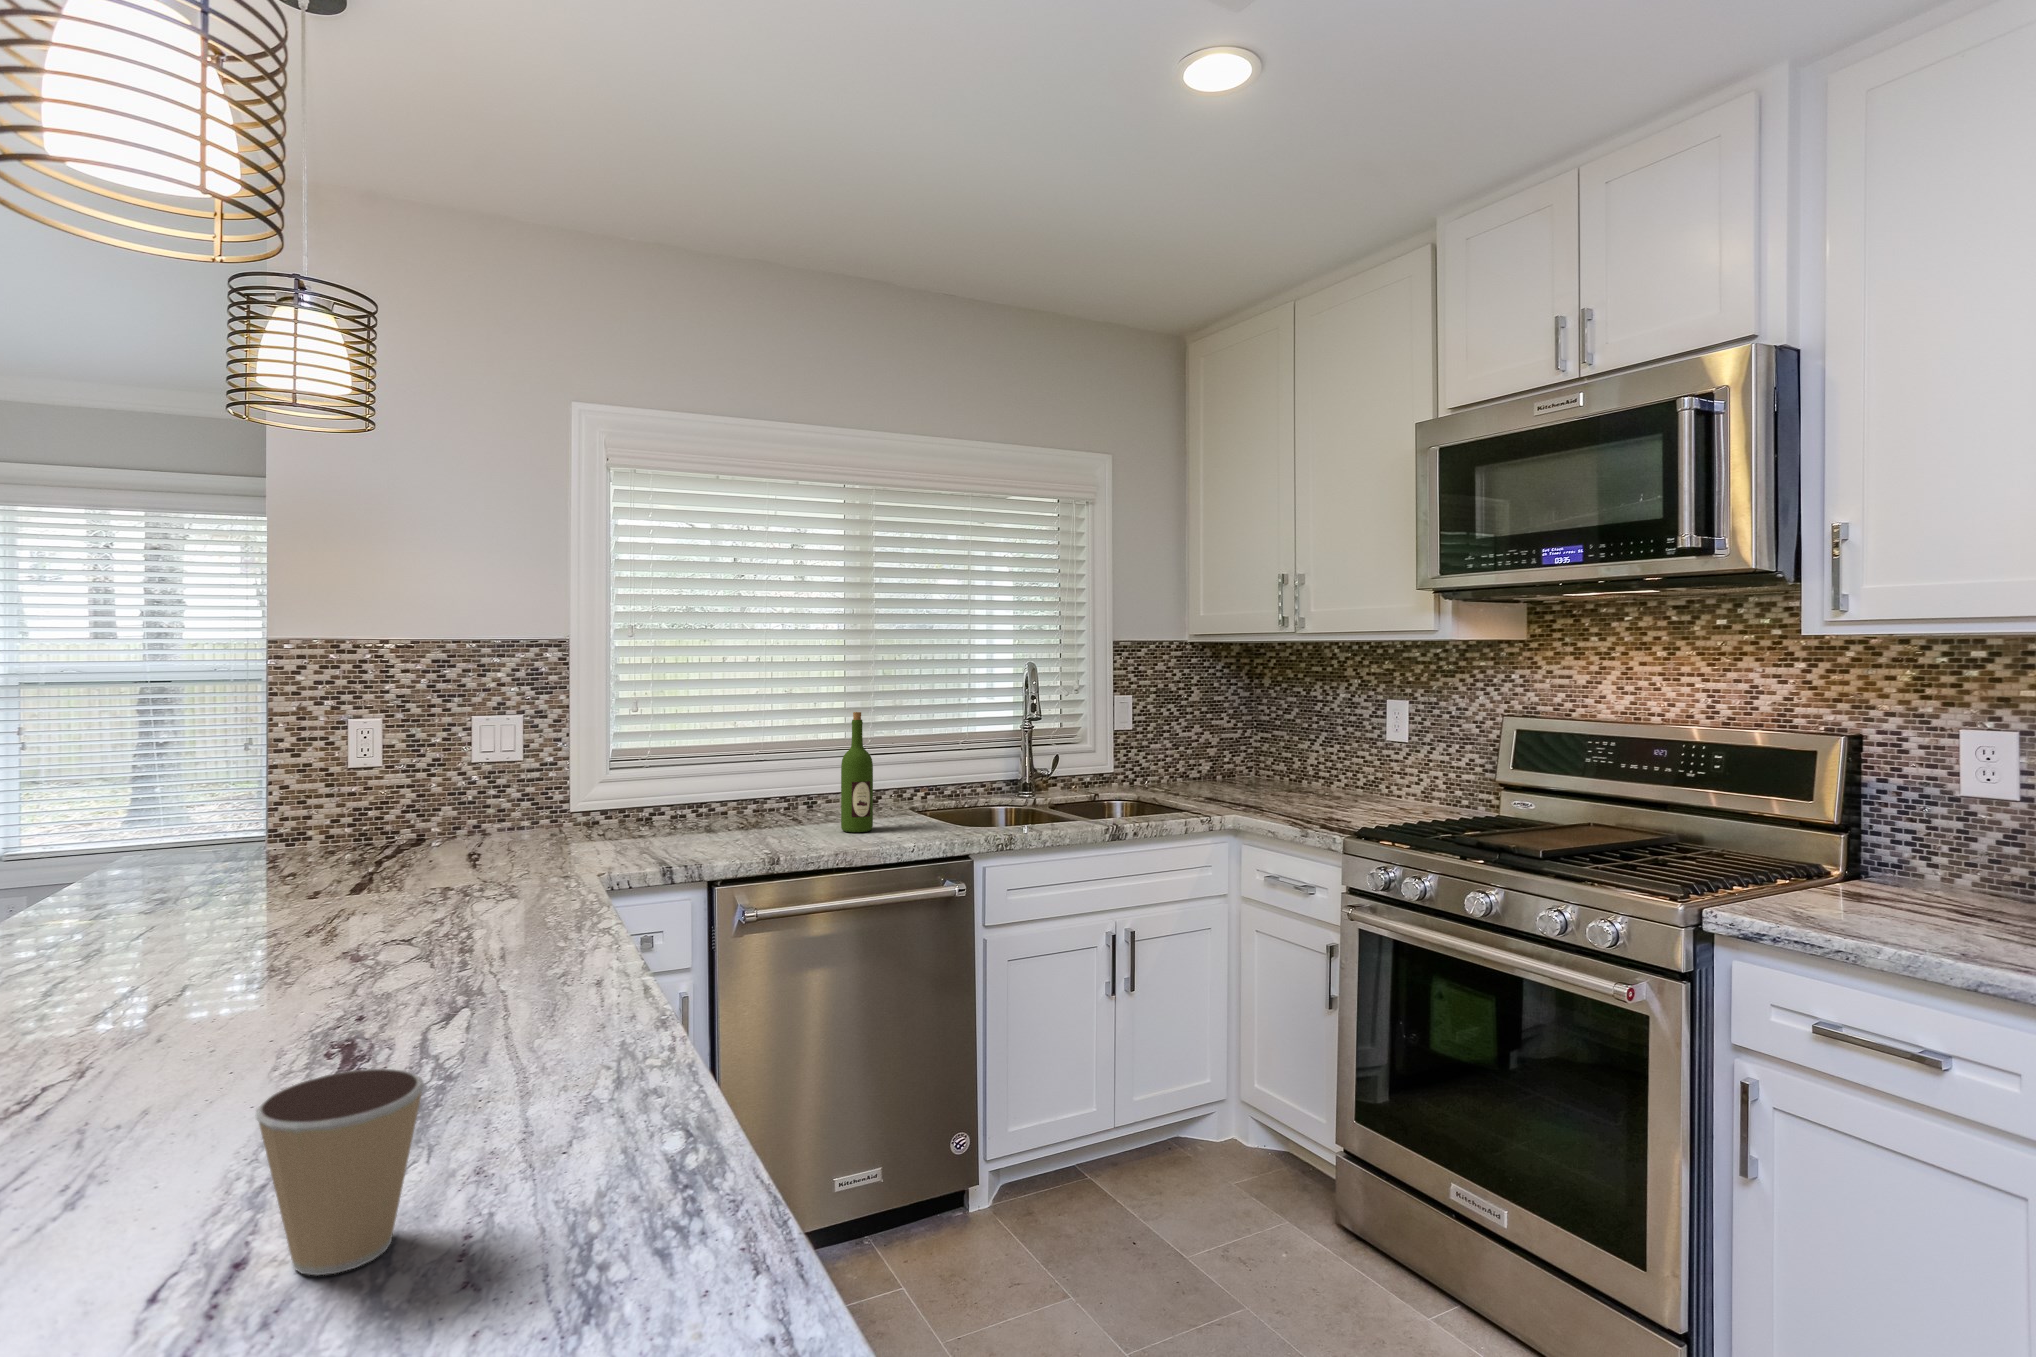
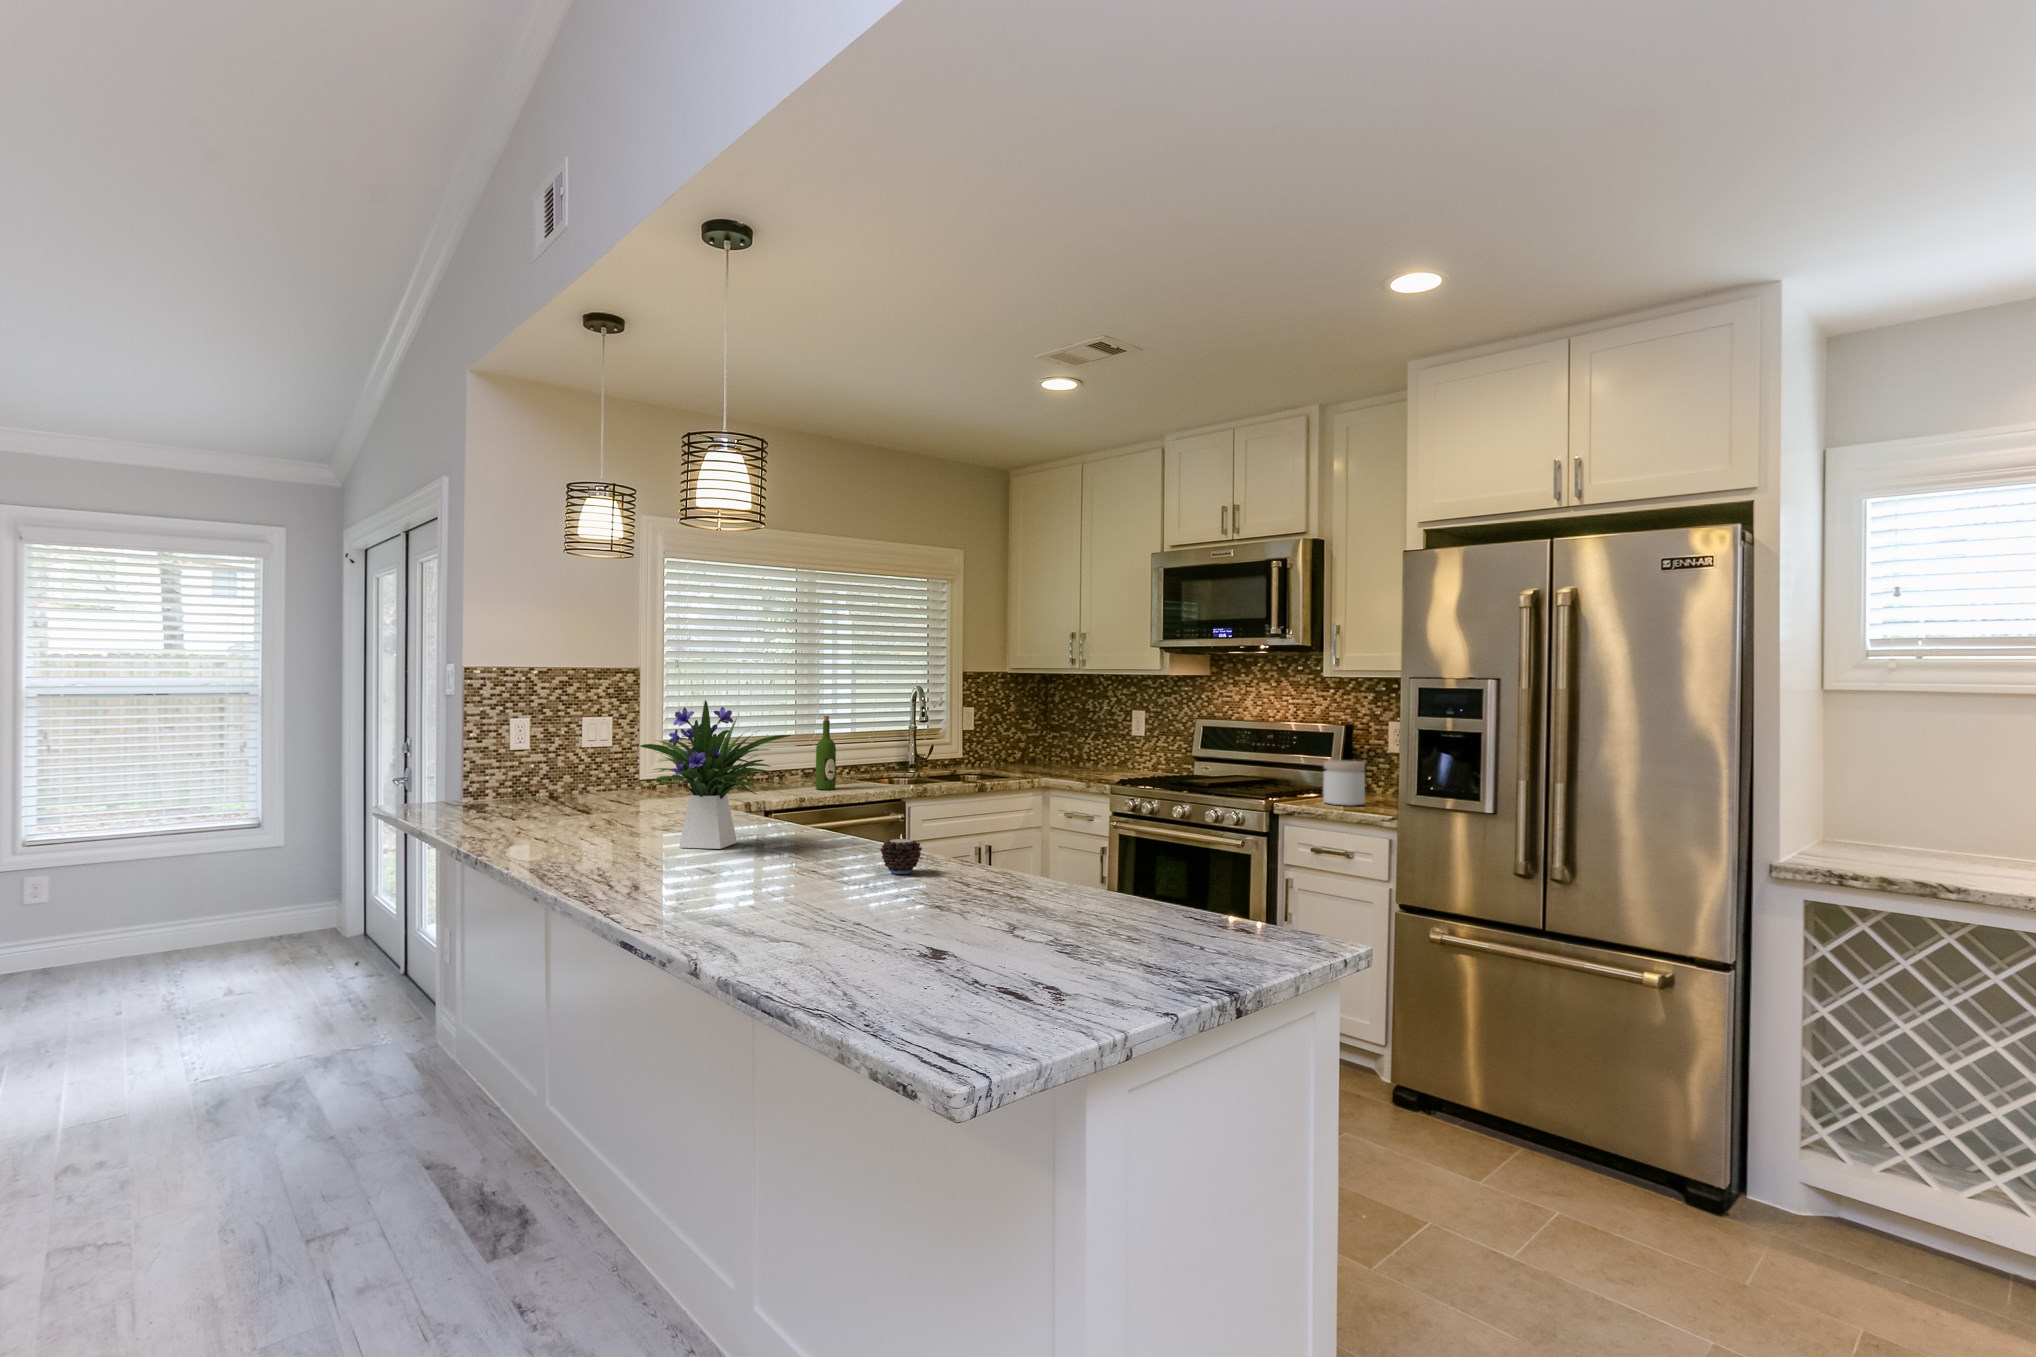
flower arrangement: none [165,696,542,1036] -> present [641,700,791,849]
jar: none [1822,819,1939,930] -> present [1323,760,1365,806]
coffee cup: present [256,1068,424,1275] -> none [808,824,856,881]
candle: none [531,1101,662,1231] -> present [880,835,922,874]

